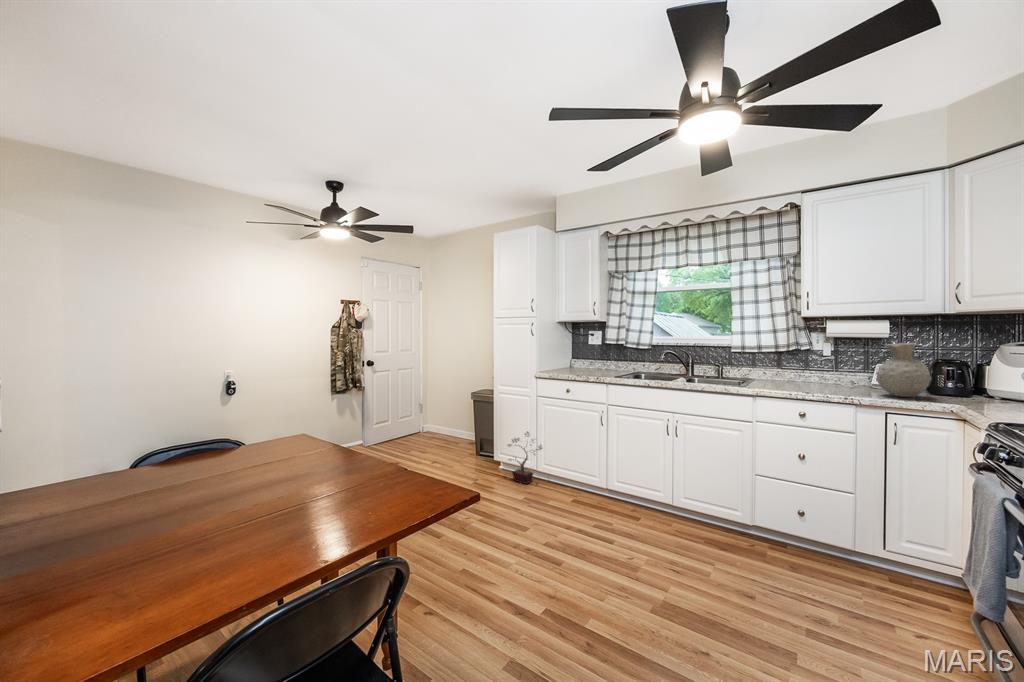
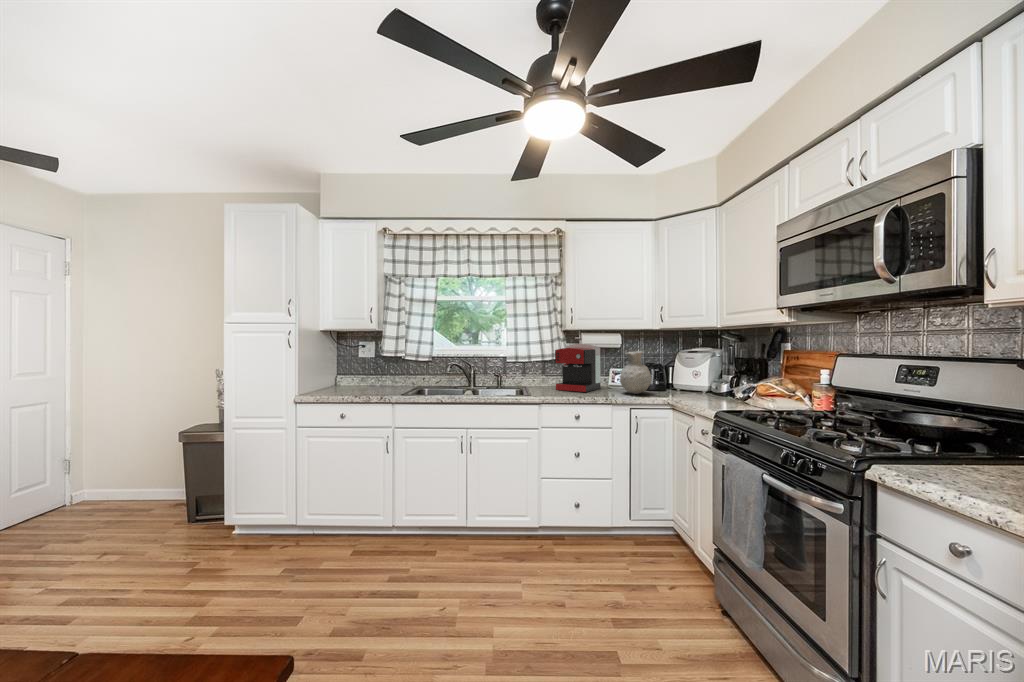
coffee maker: none [786,333,855,389] -> present [555,344,601,392]
potted plant: present [509,432,542,484] -> none [242,477,304,553]

